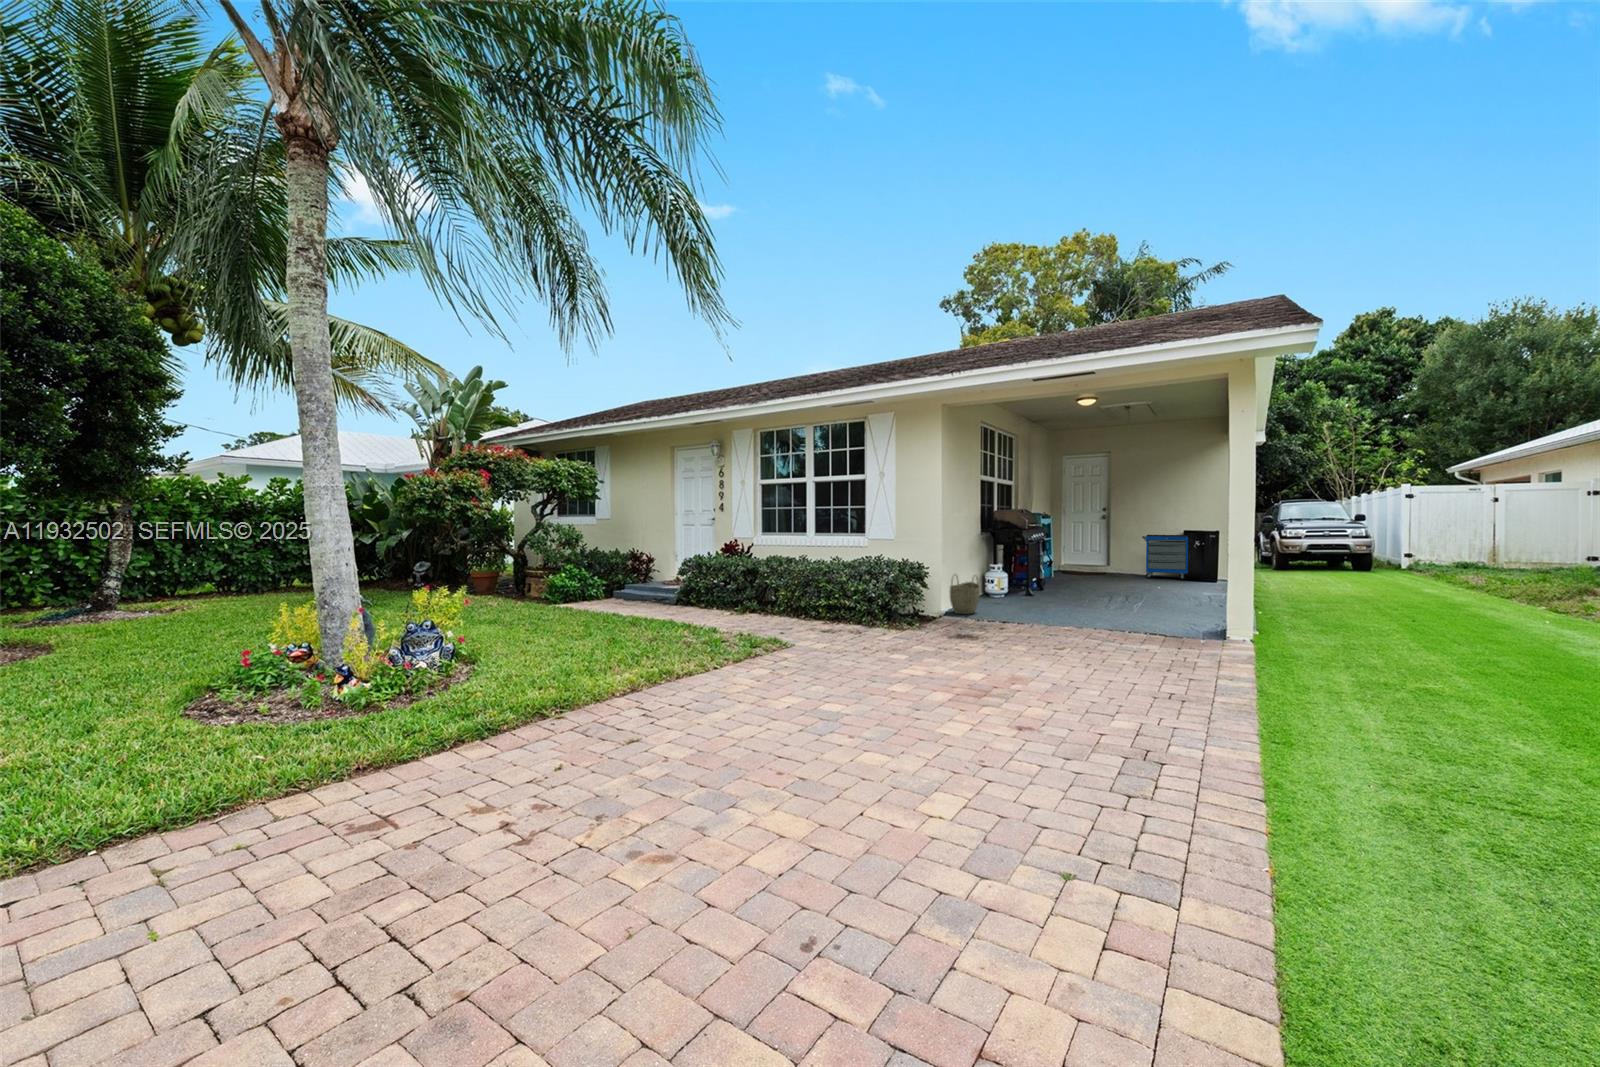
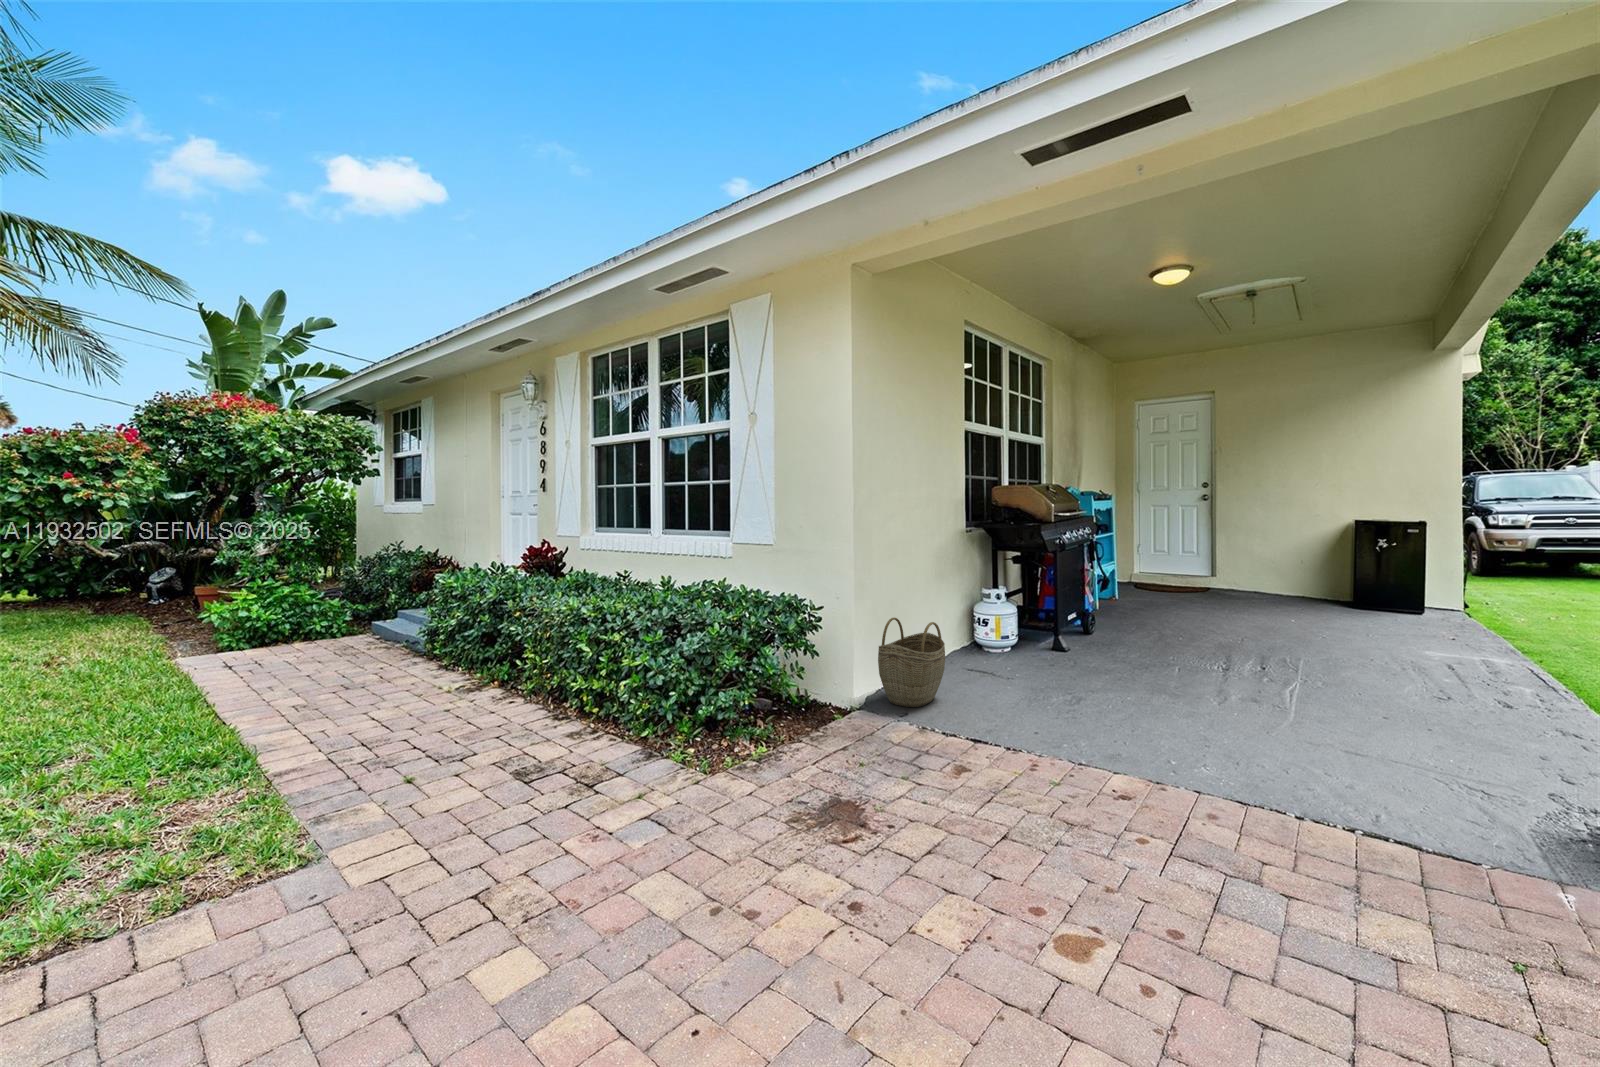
storage cabinet: present [1142,535,1188,580] -> none [1270,527,1361,606]

